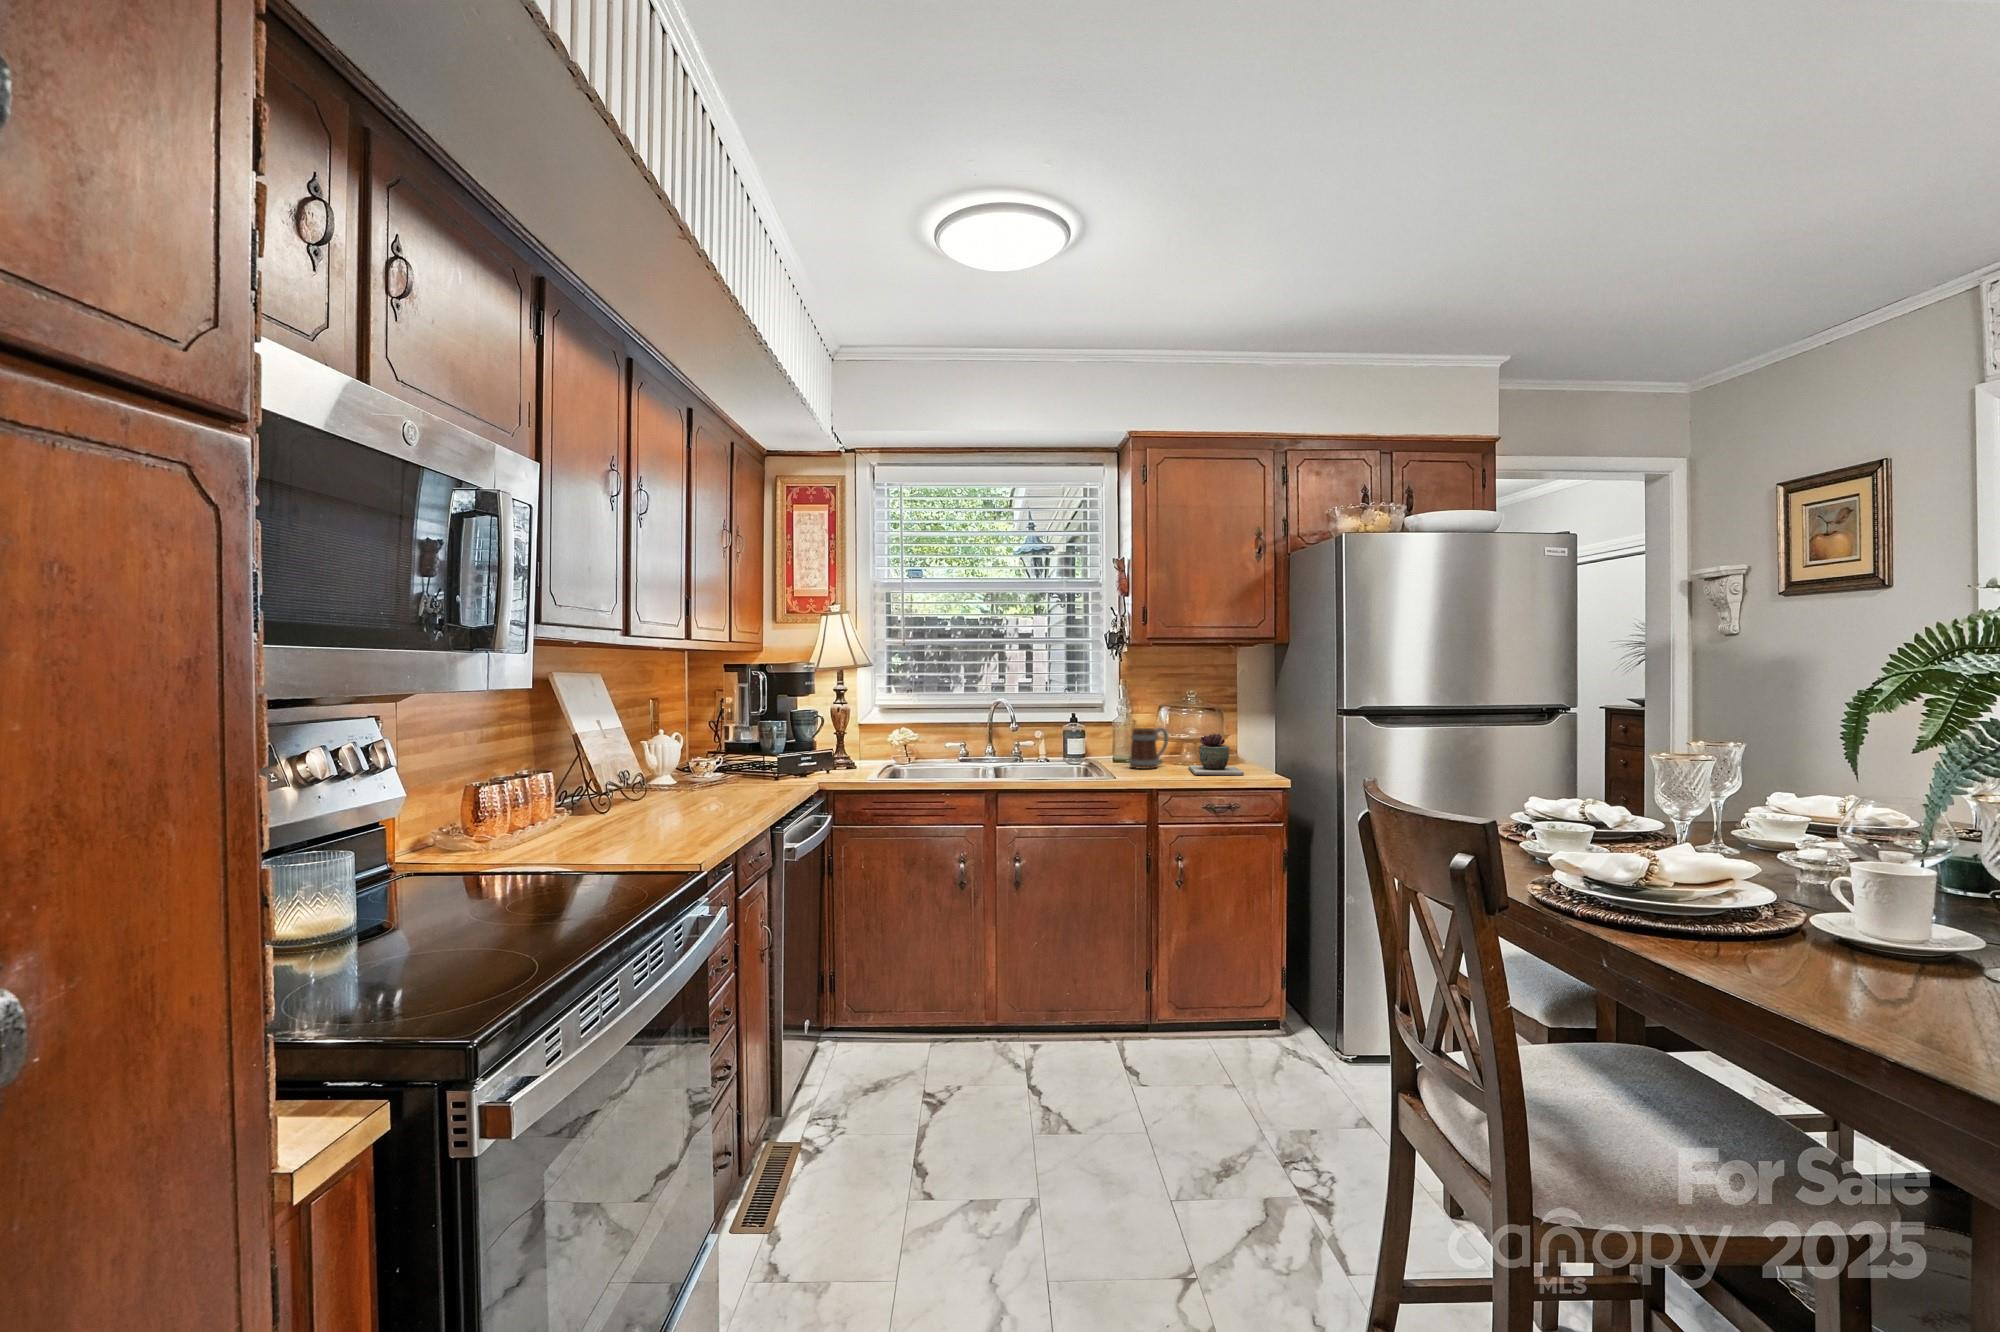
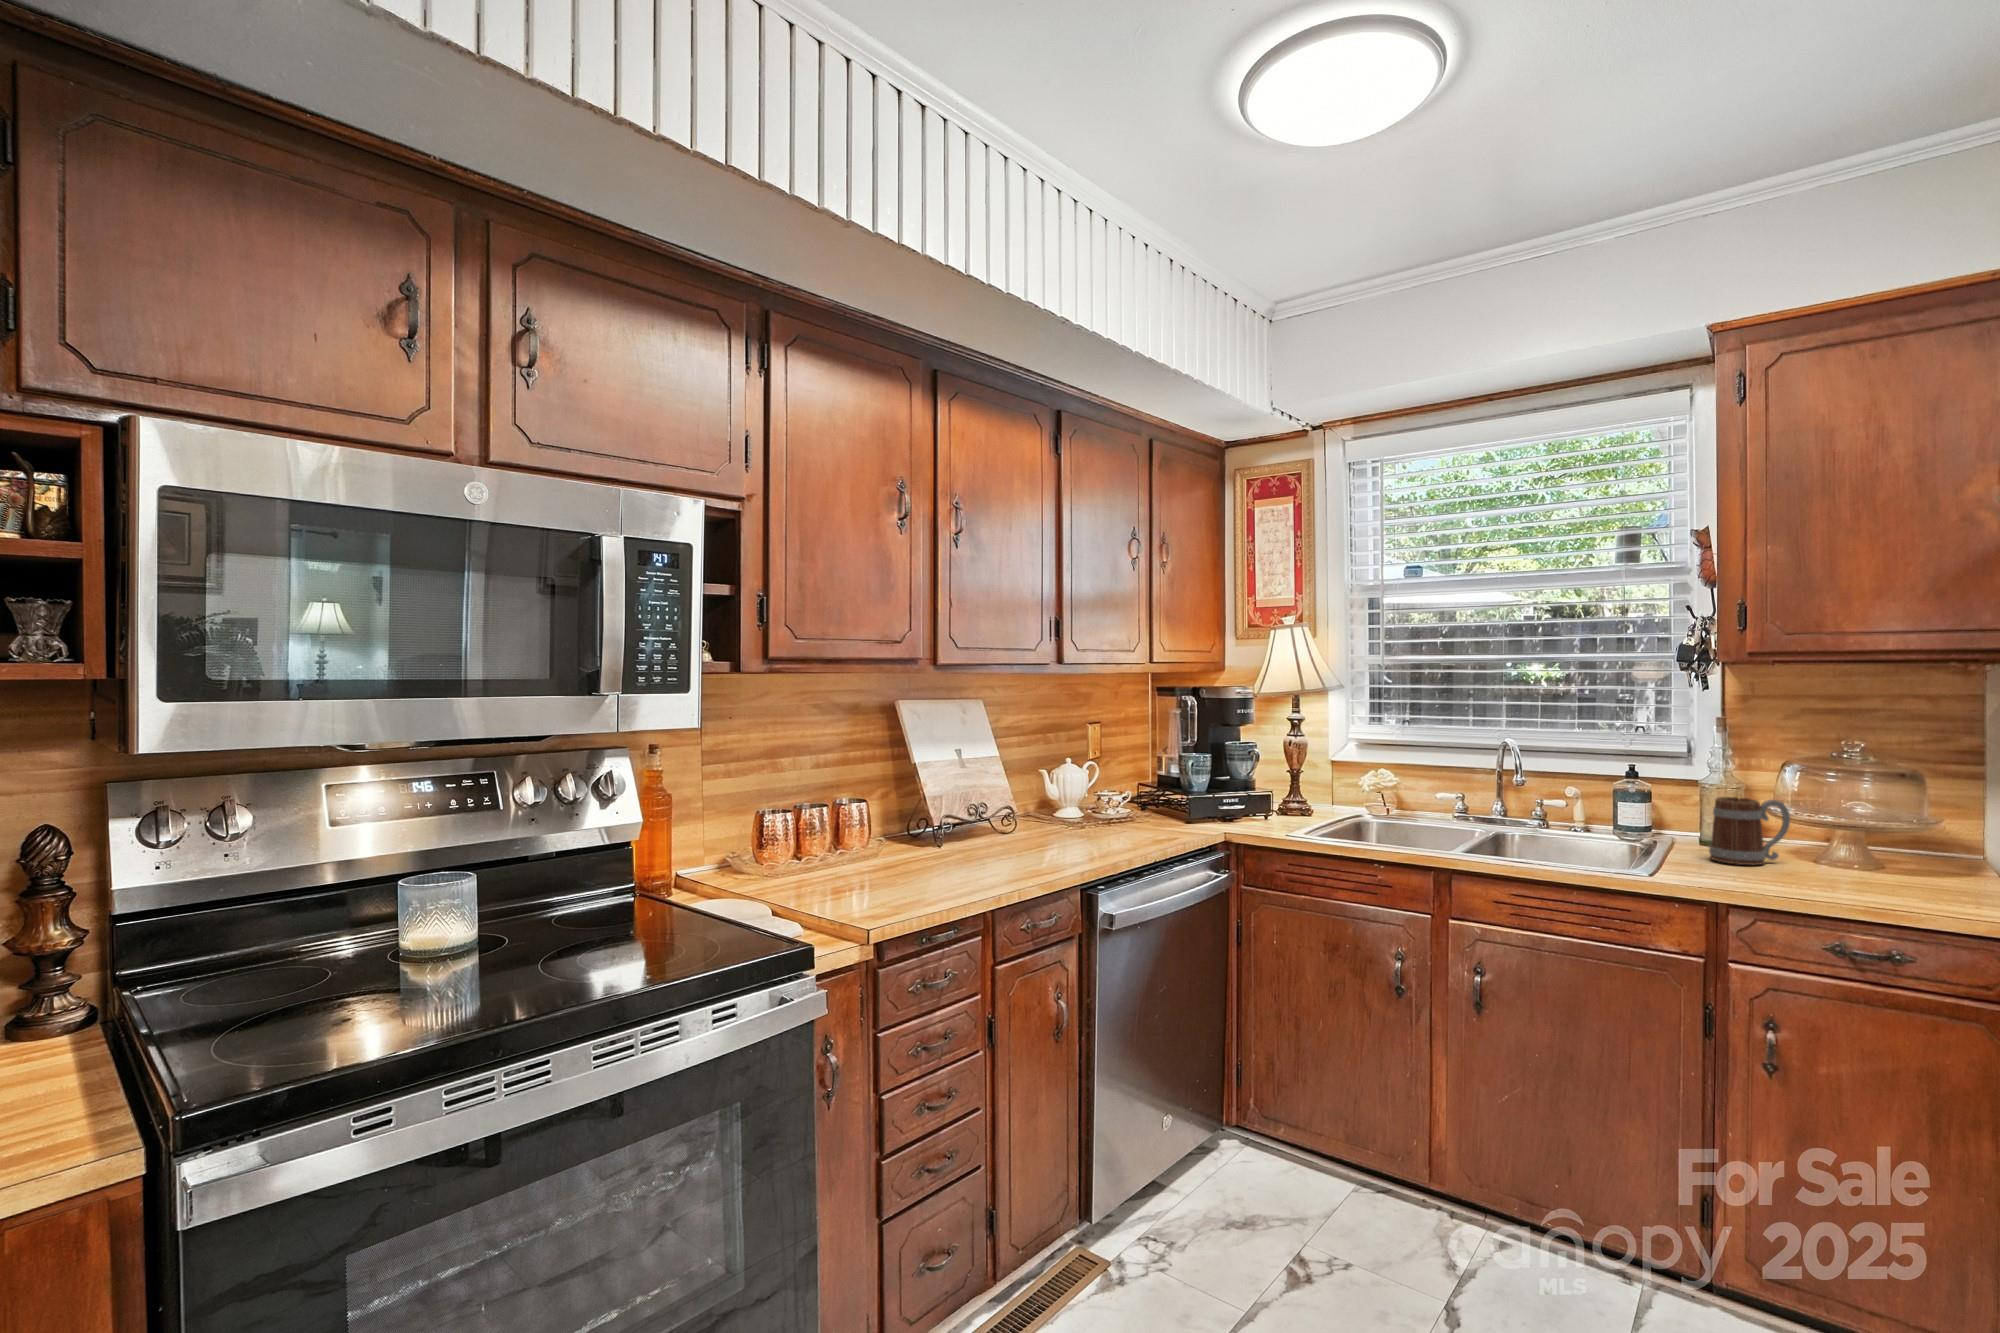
succulent plant: present [1188,734,1244,775] -> none [1815,821,1929,901]

